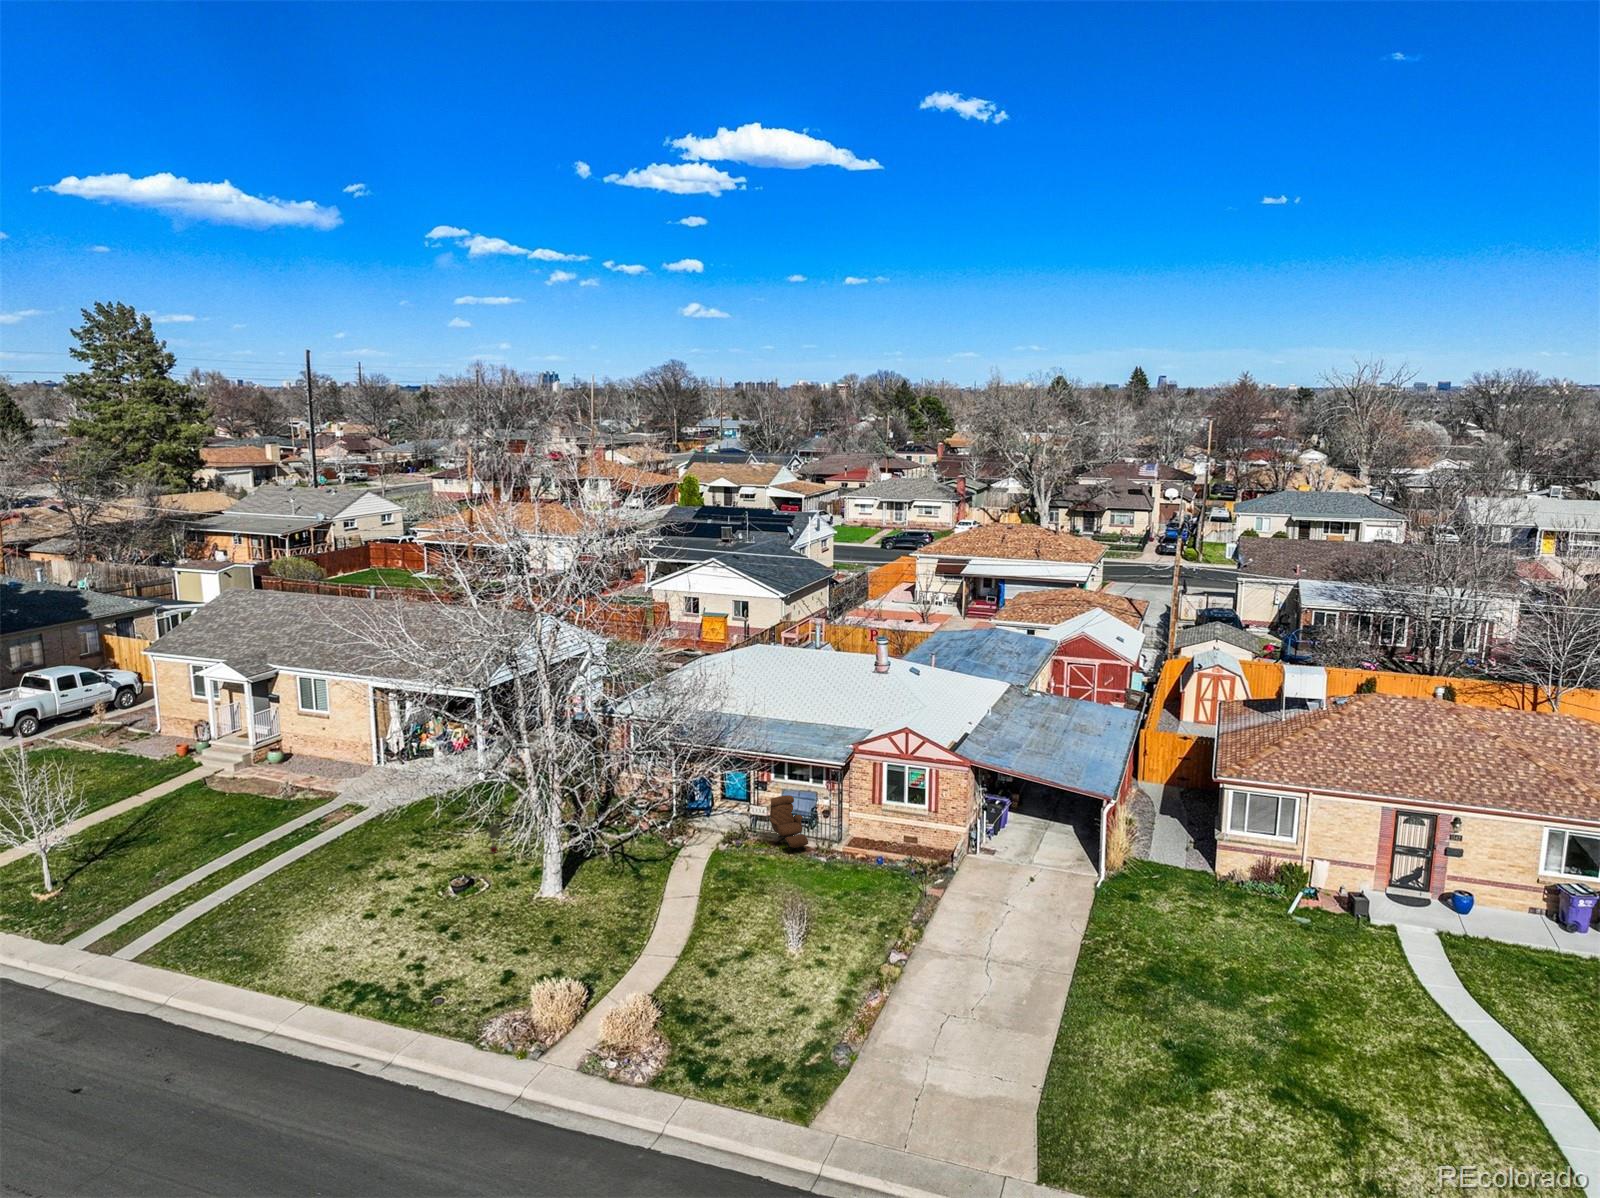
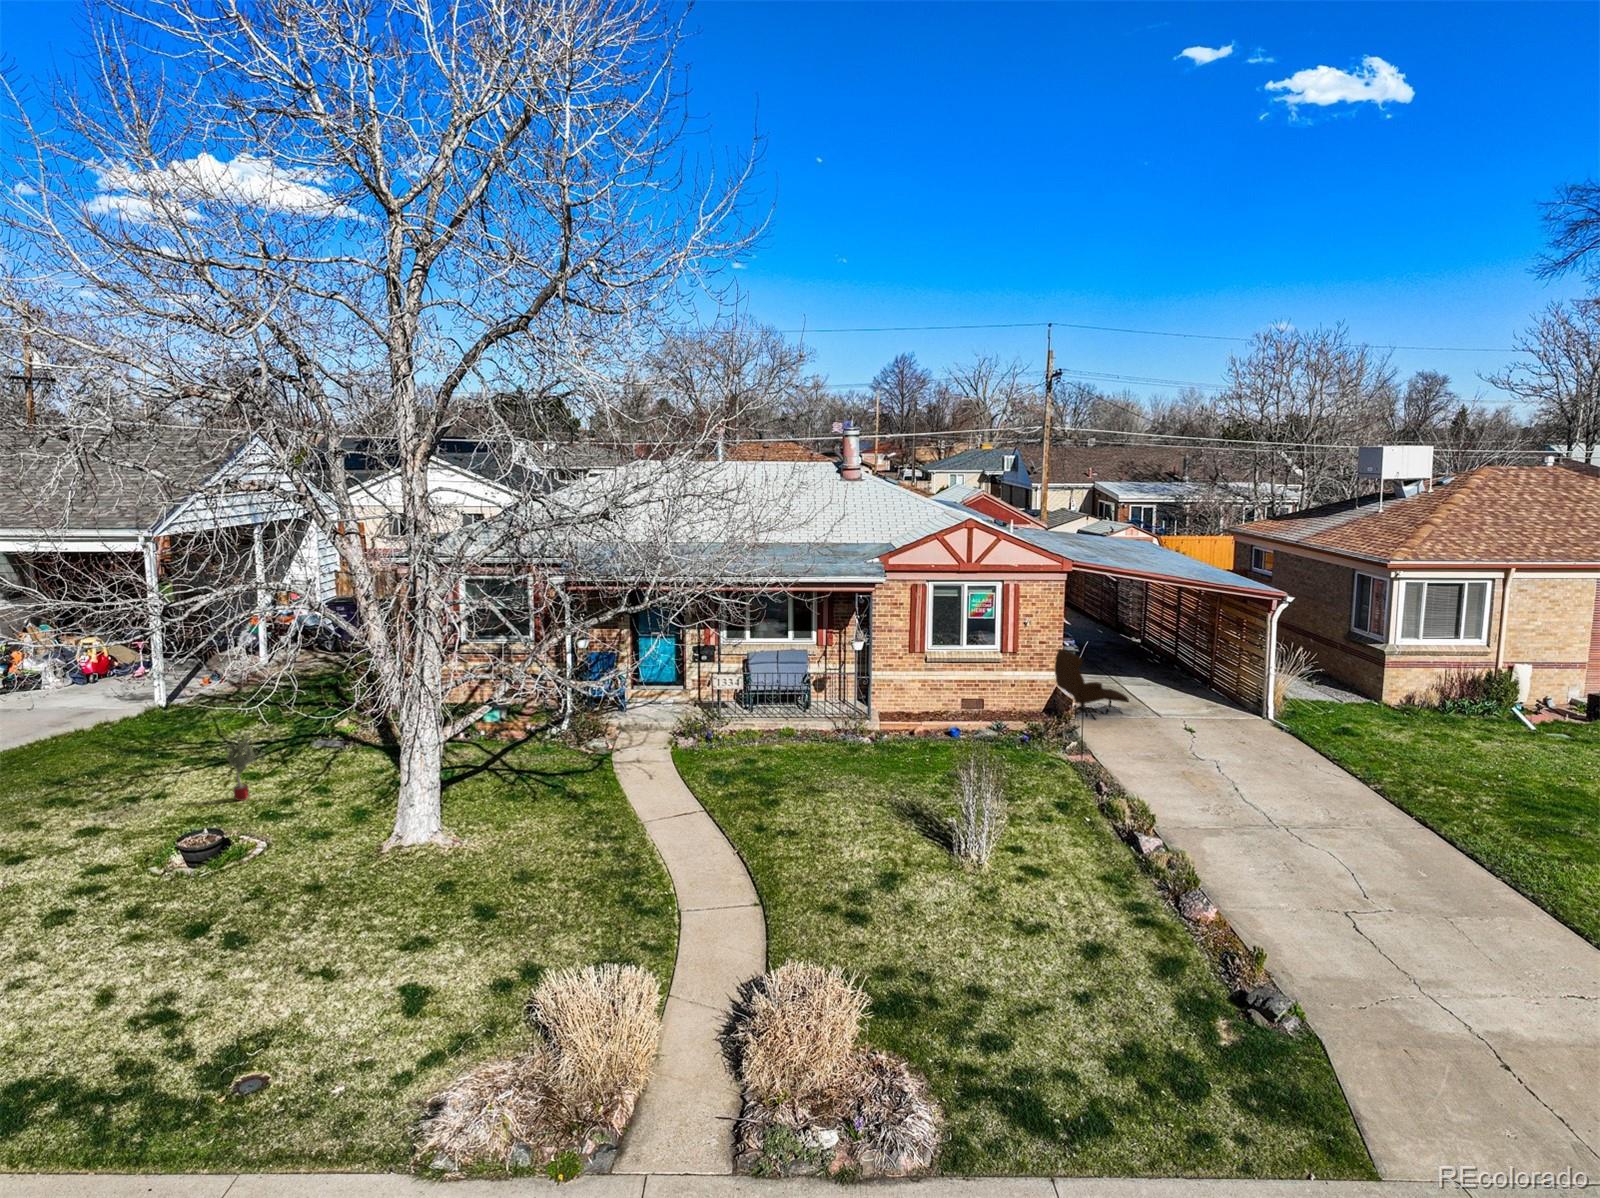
lounge chair: present [769,795,808,853] -> present [1054,649,1129,719]

